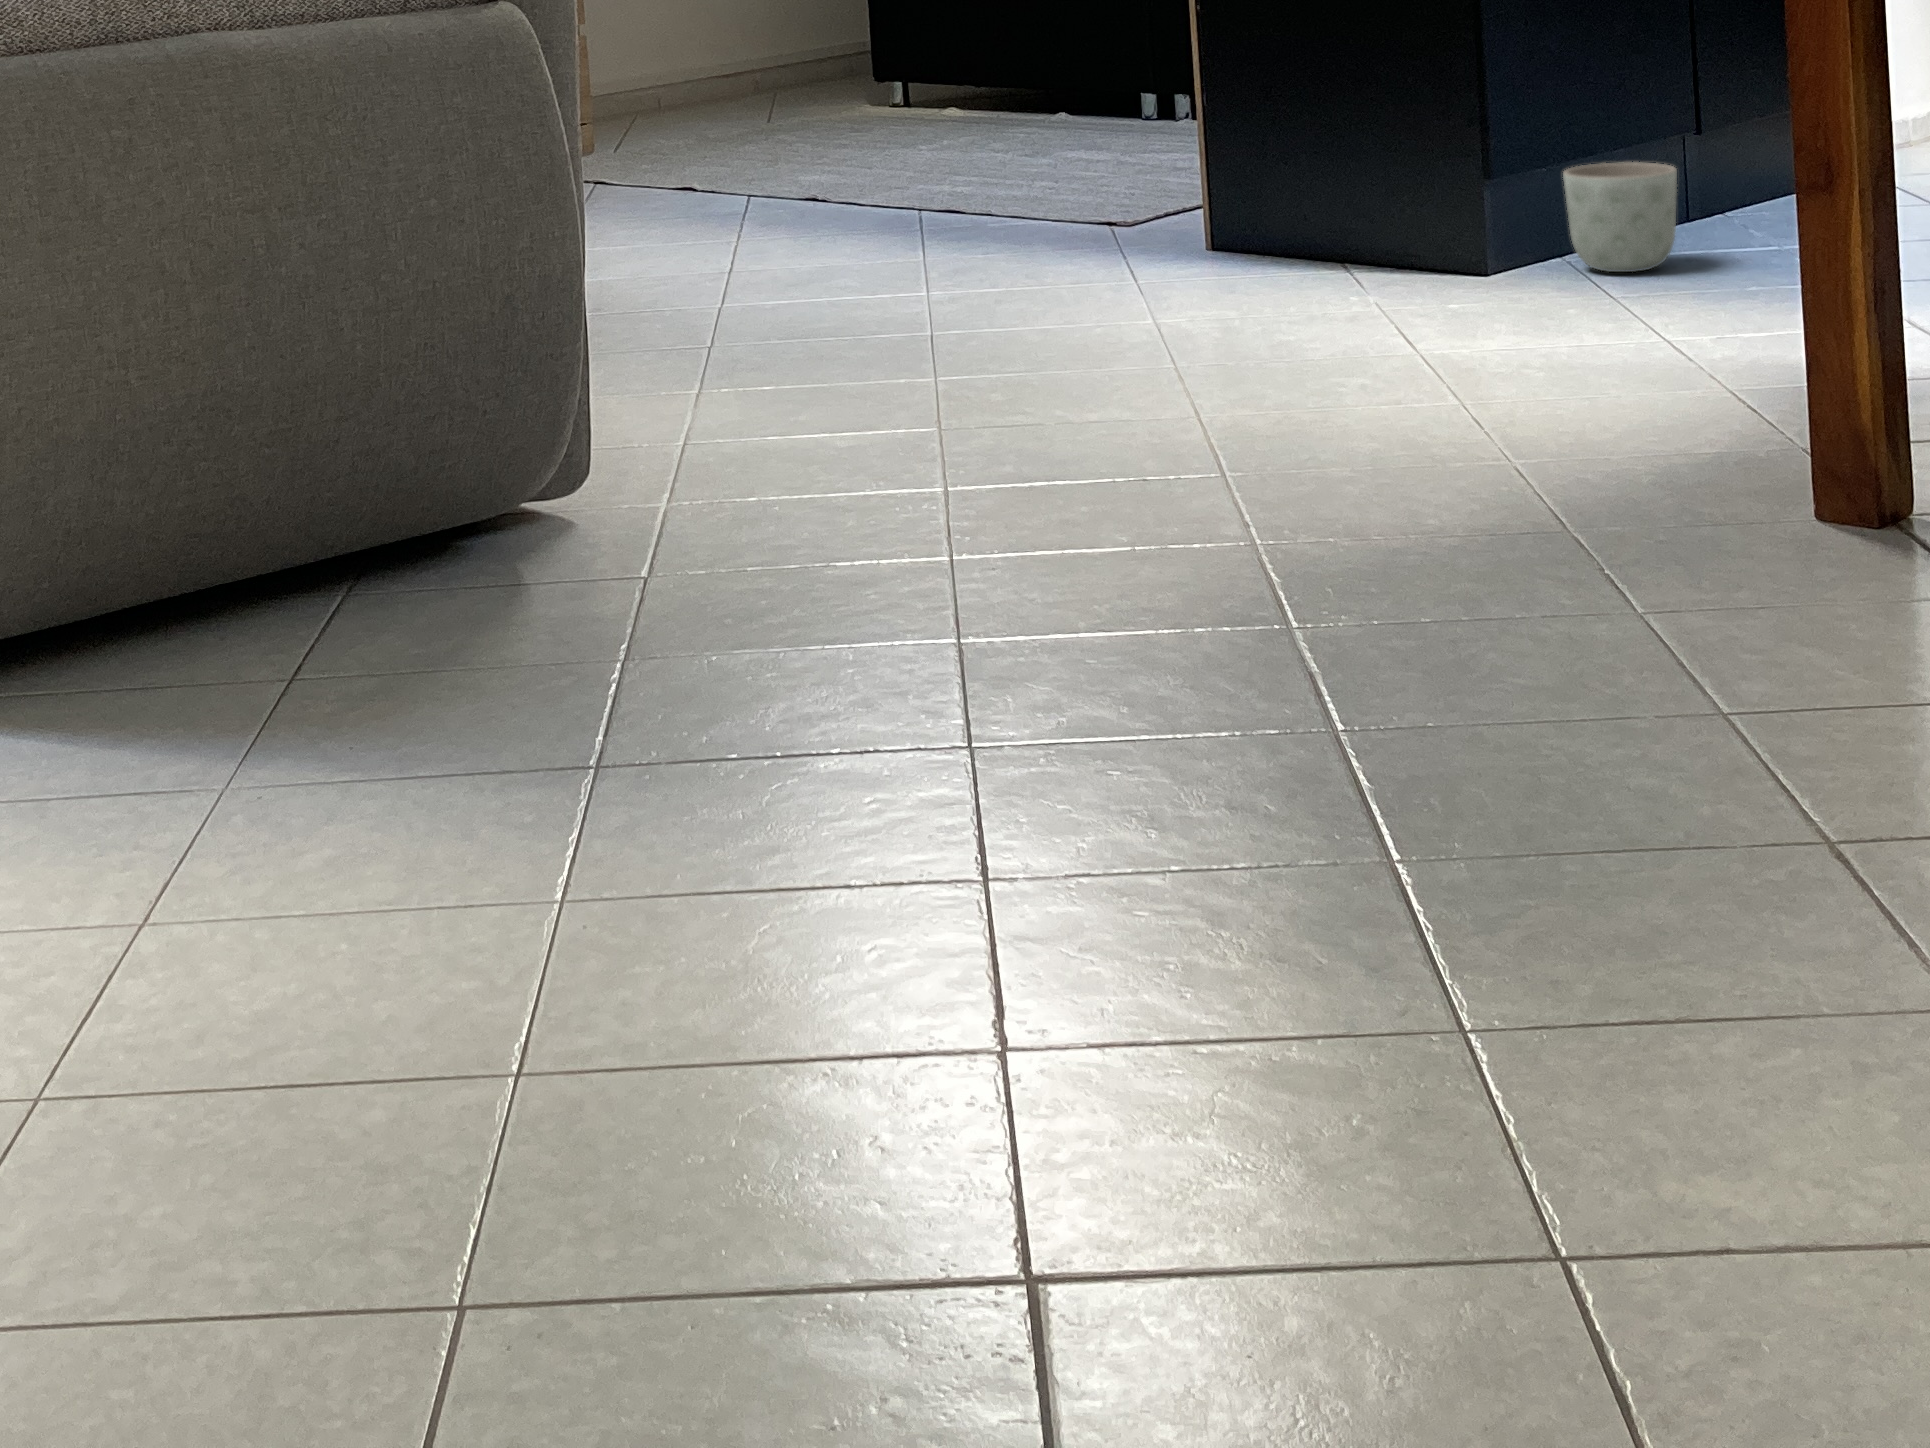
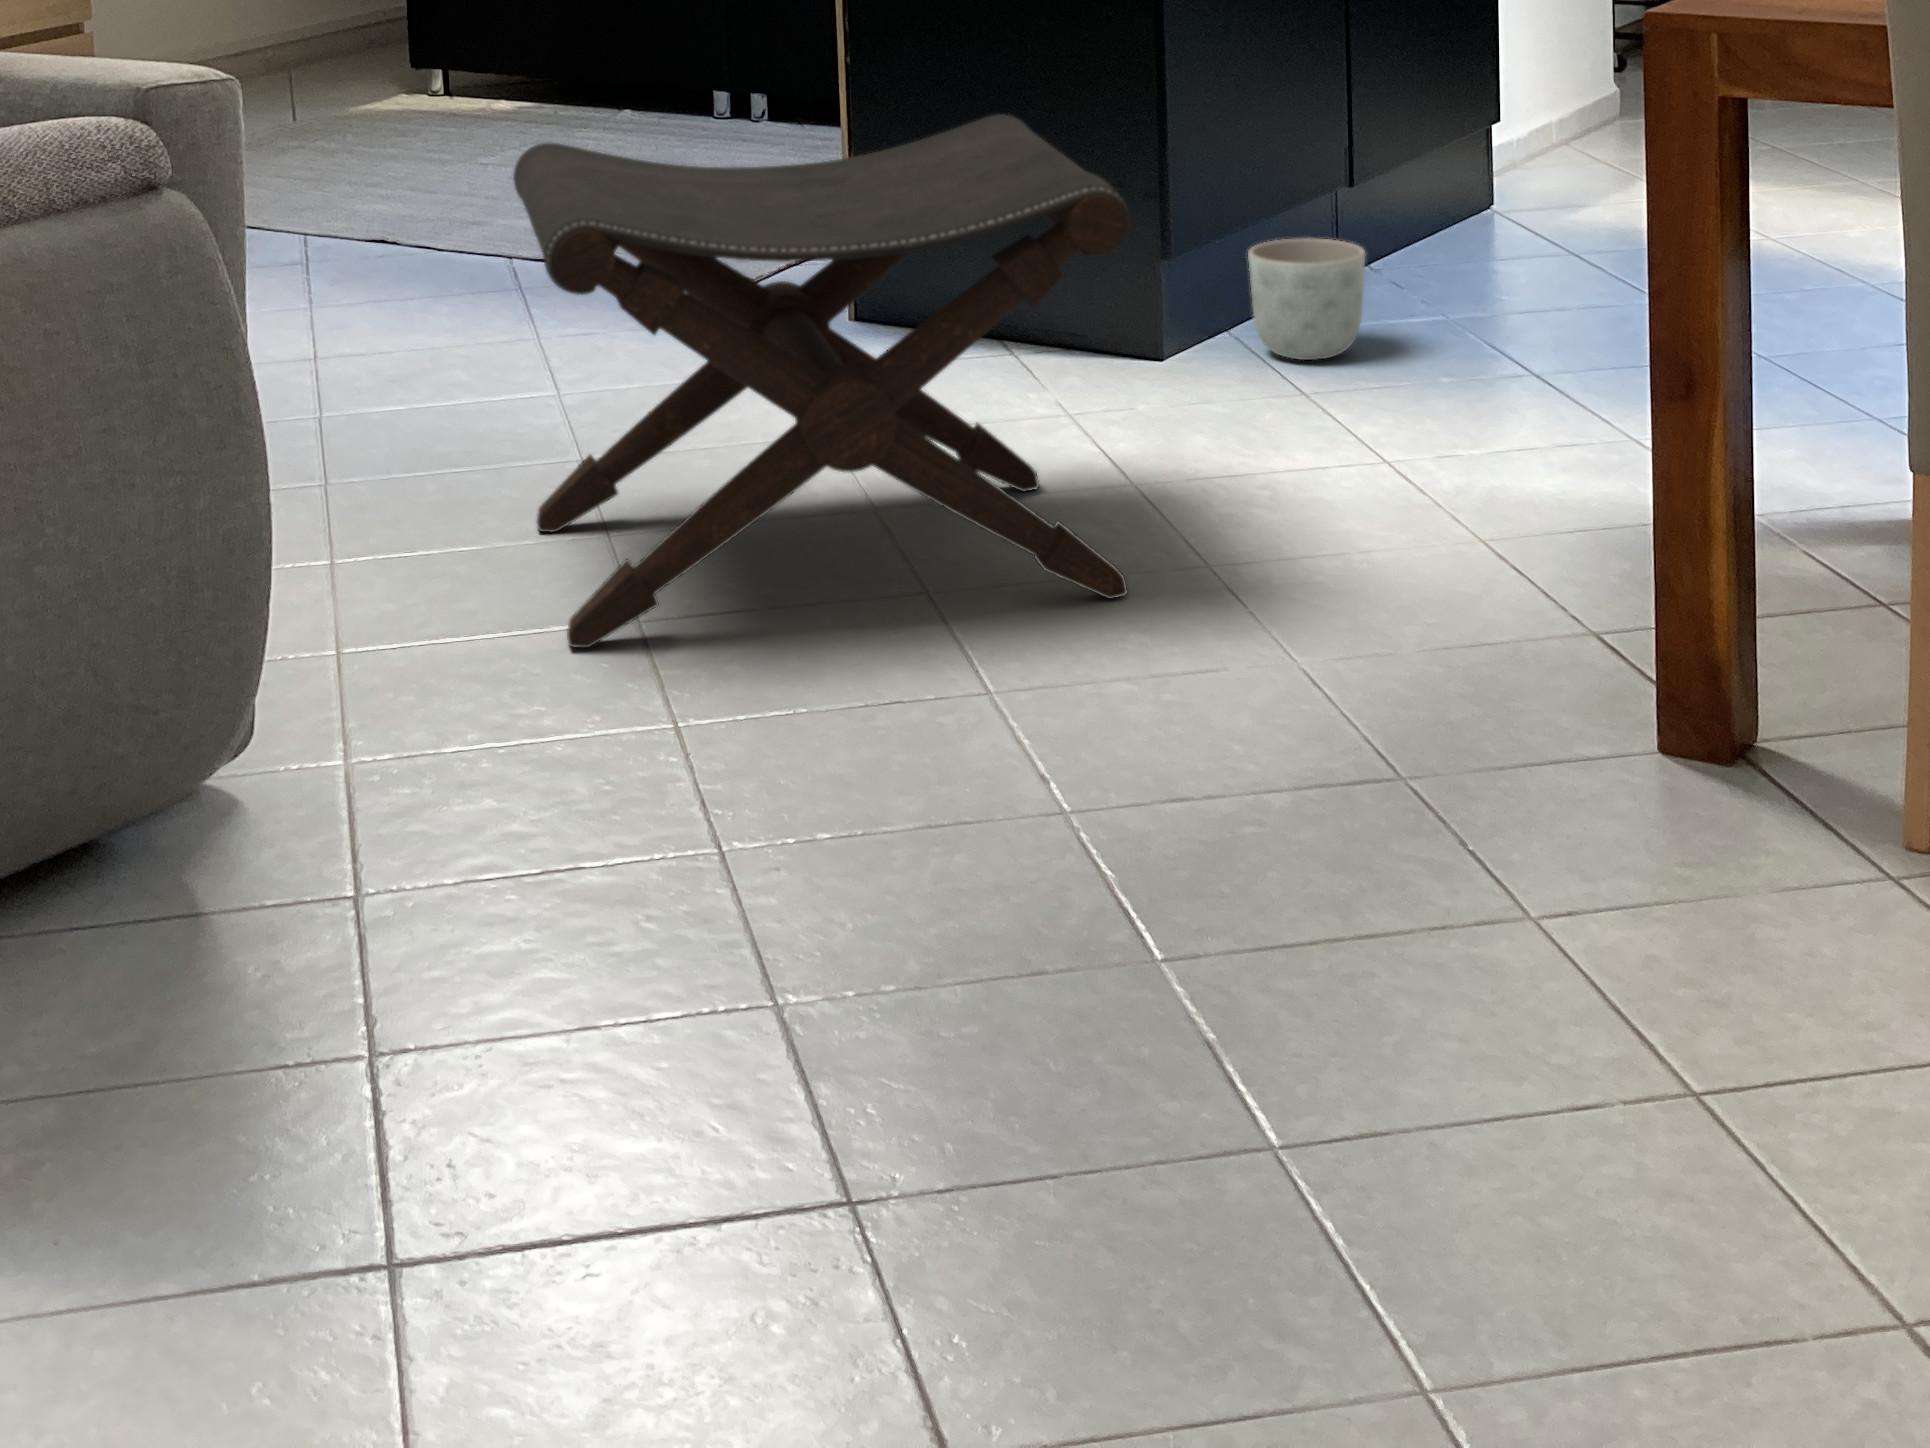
footstool: none [837,10,1369,443] -> present [513,114,1131,648]

